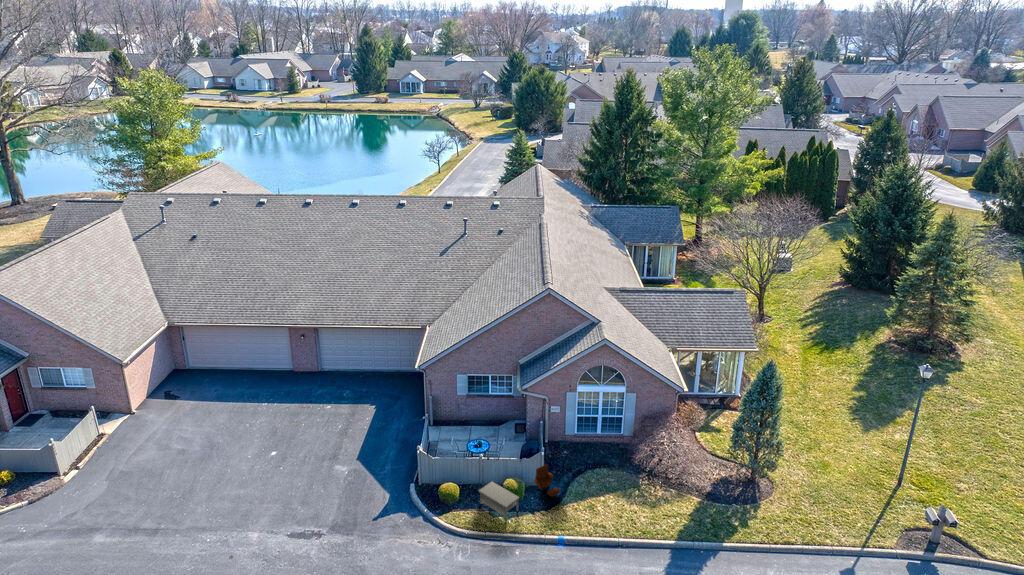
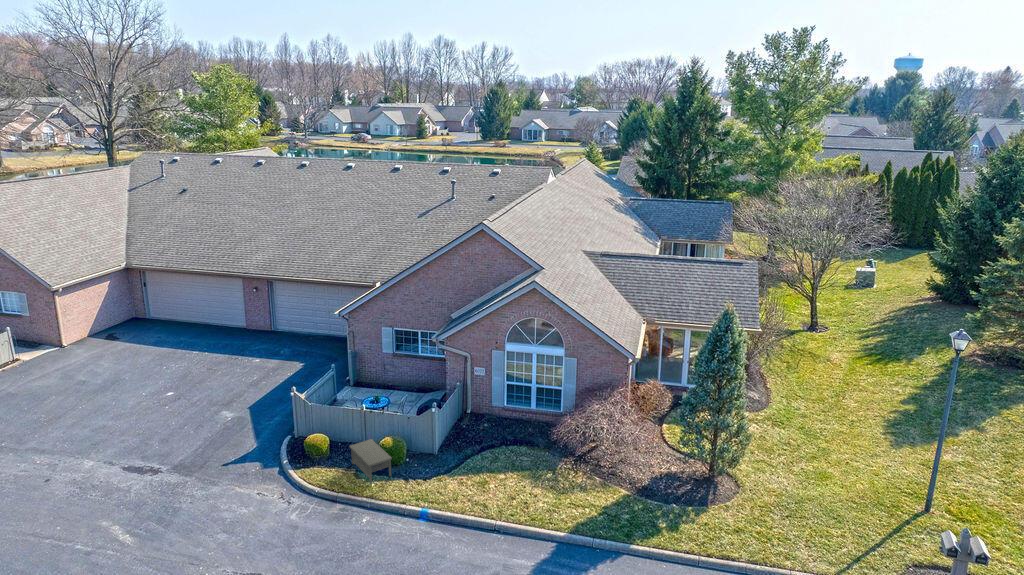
lounge chair: present [534,465,560,499] -> none [423,427,451,473]

